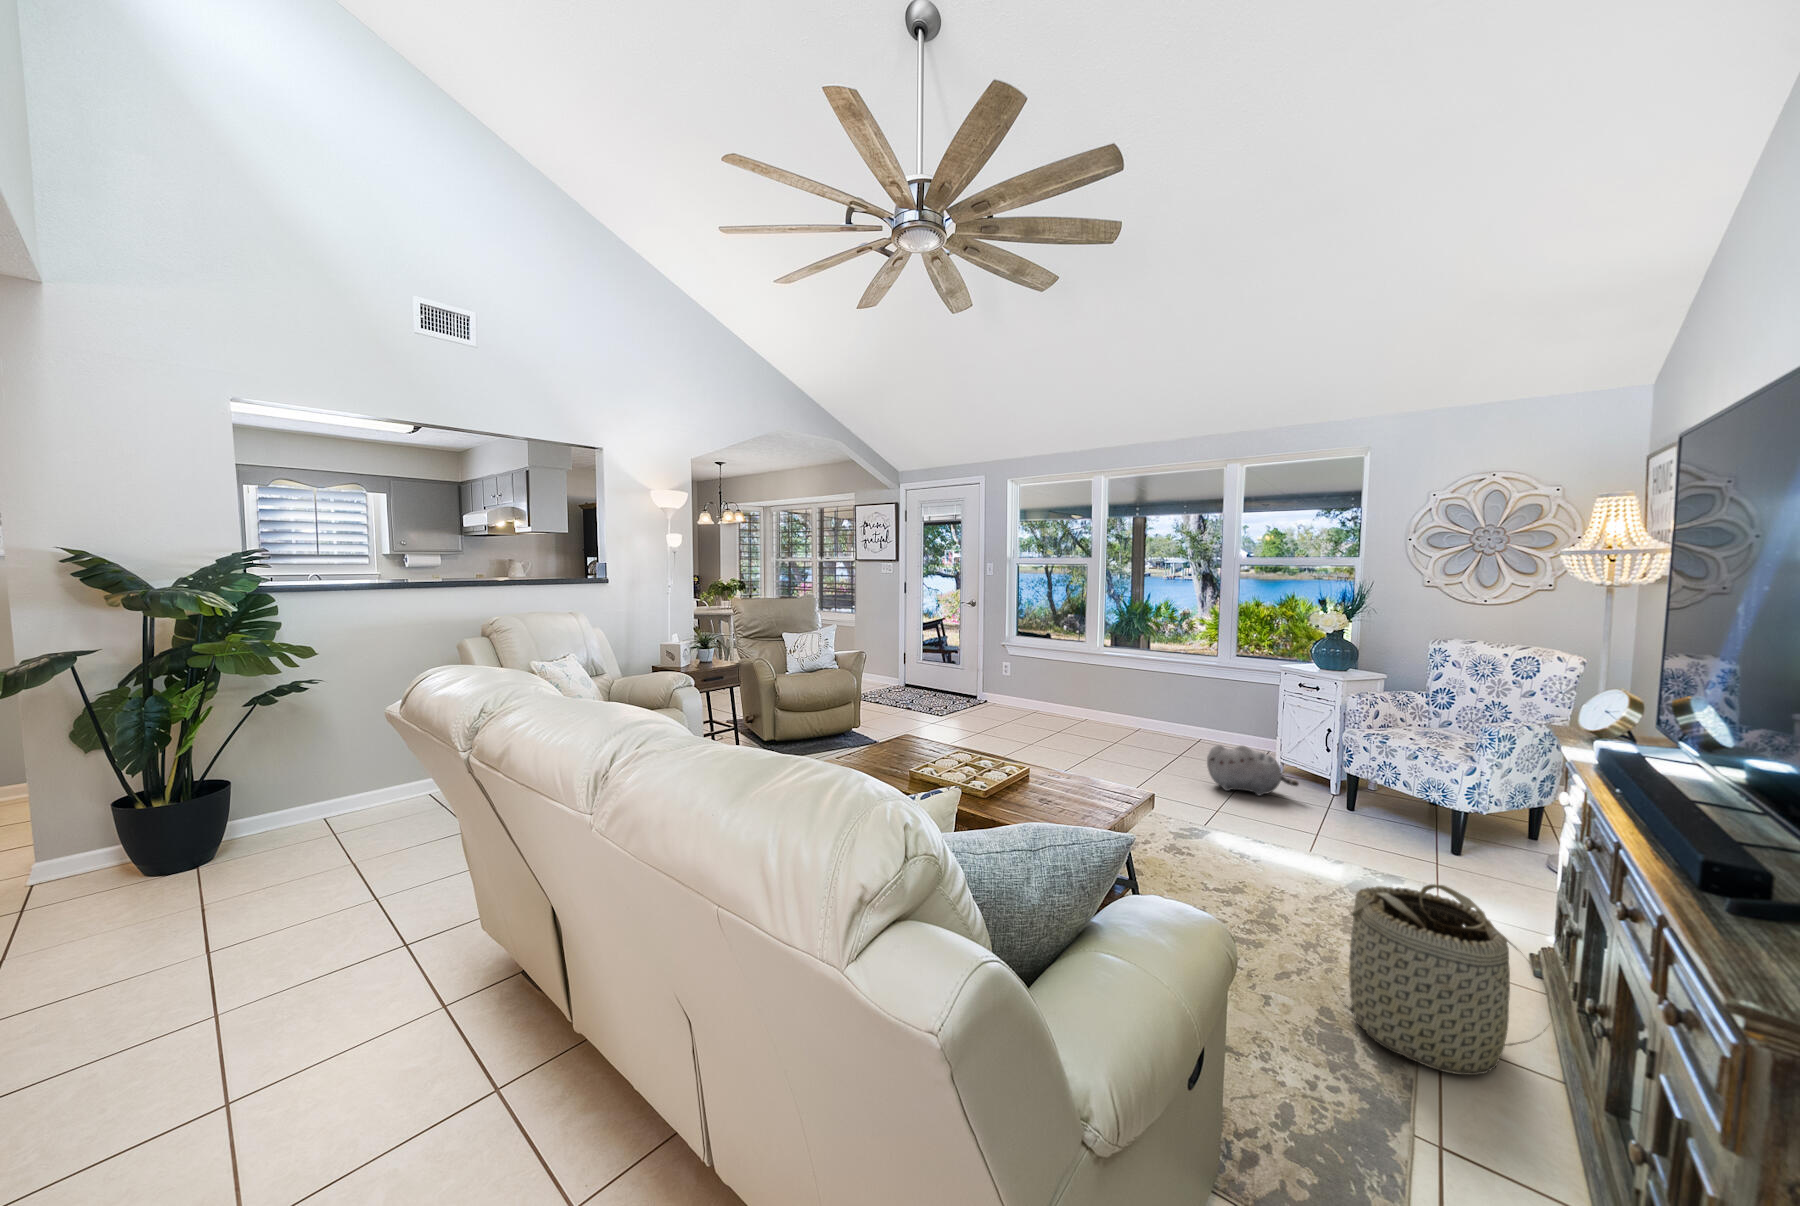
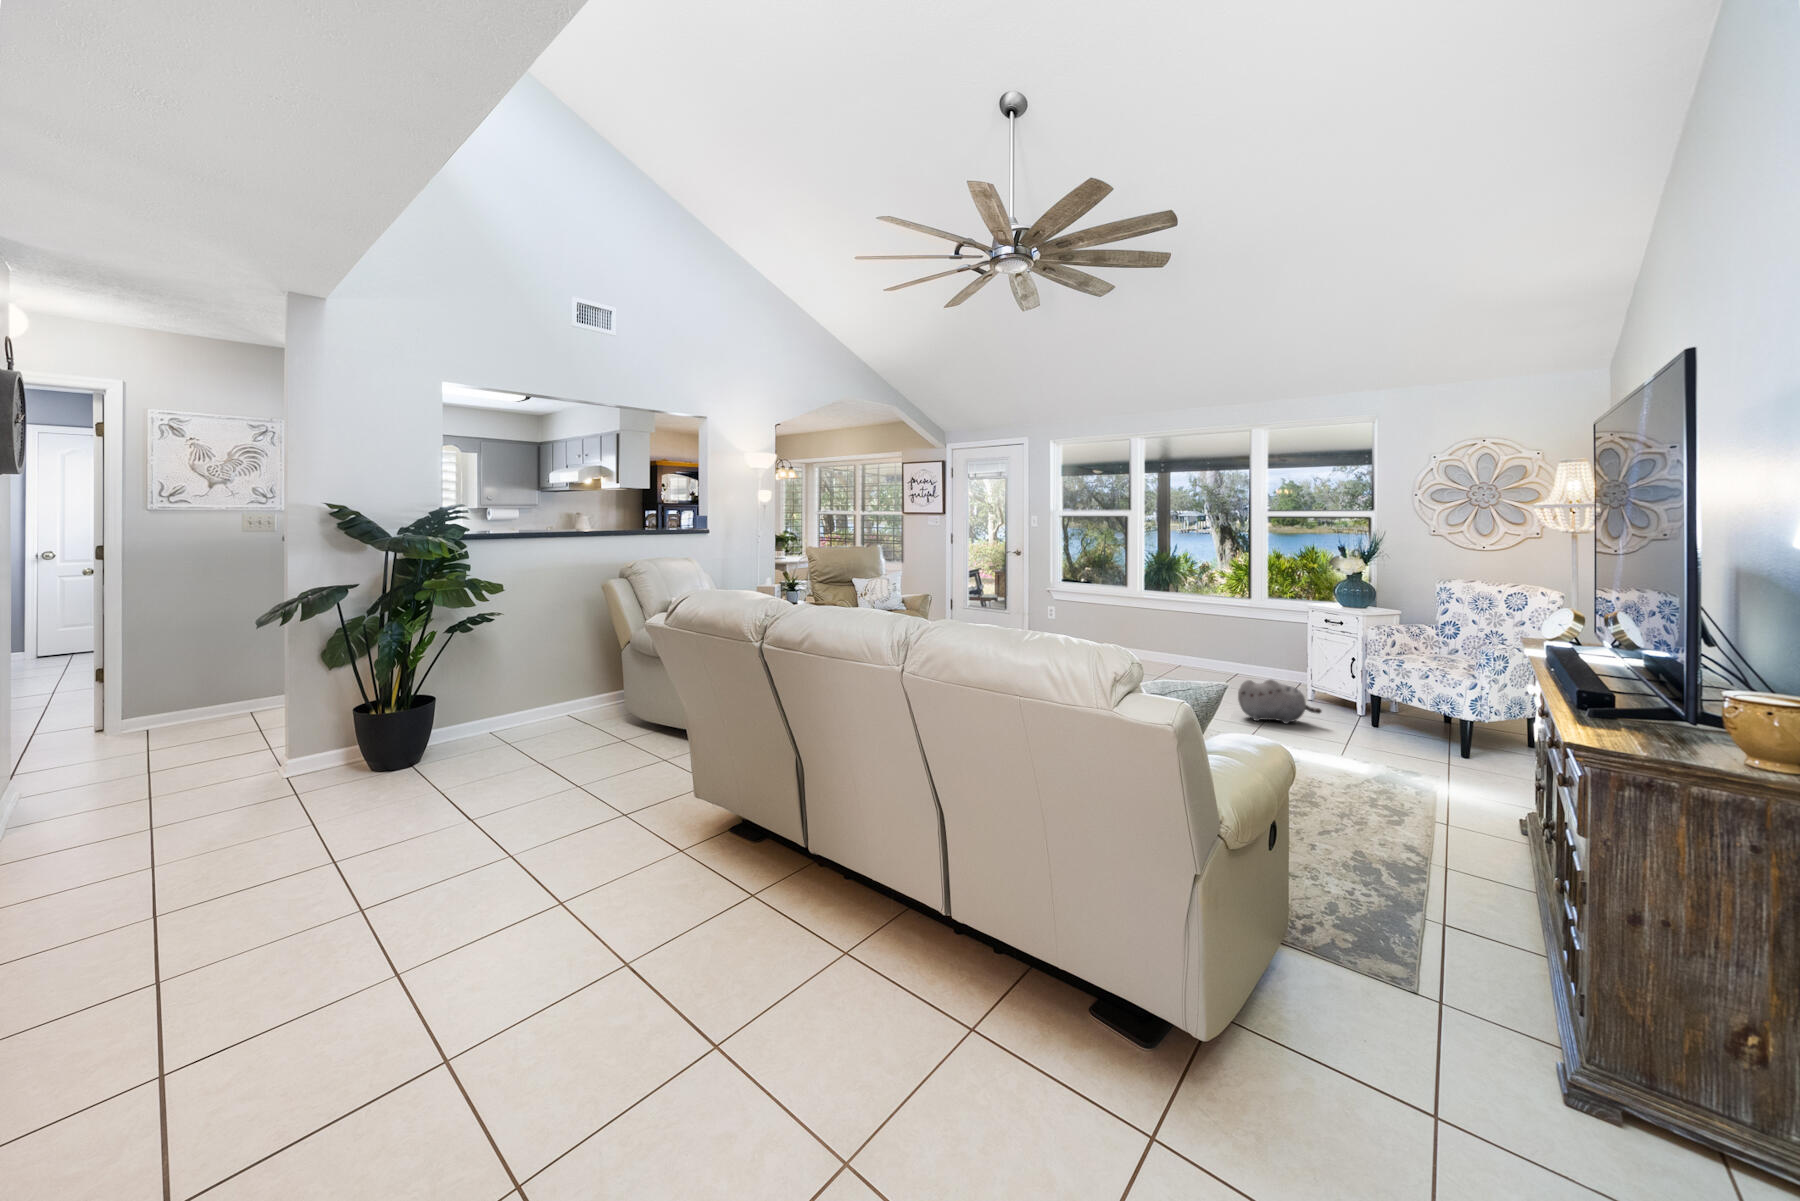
basket: present [1335,884,1550,1075] -> none [1362,748,1532,883]

